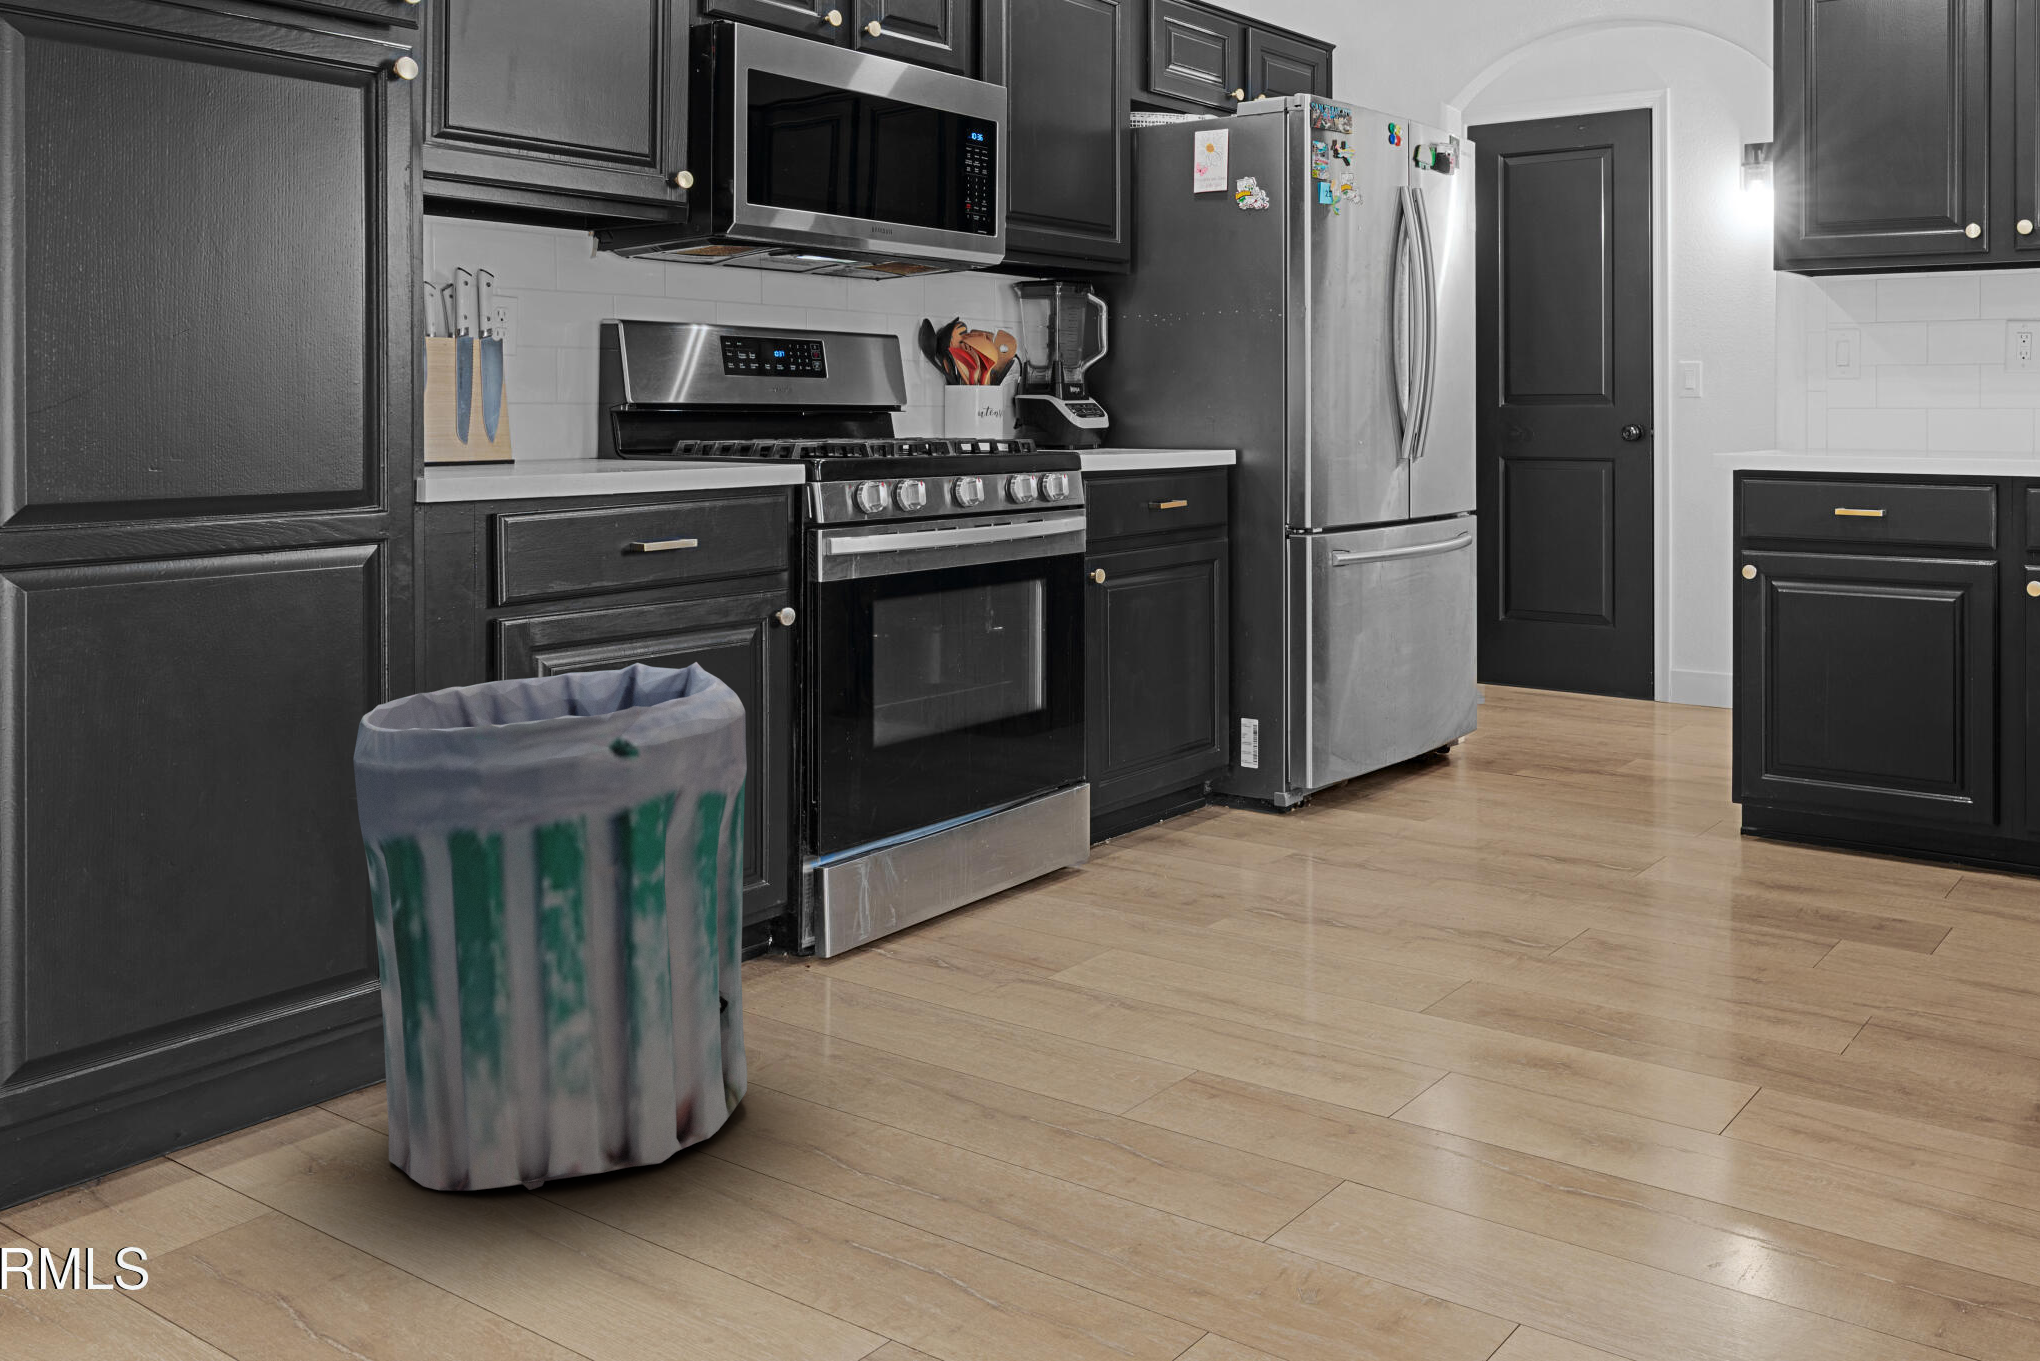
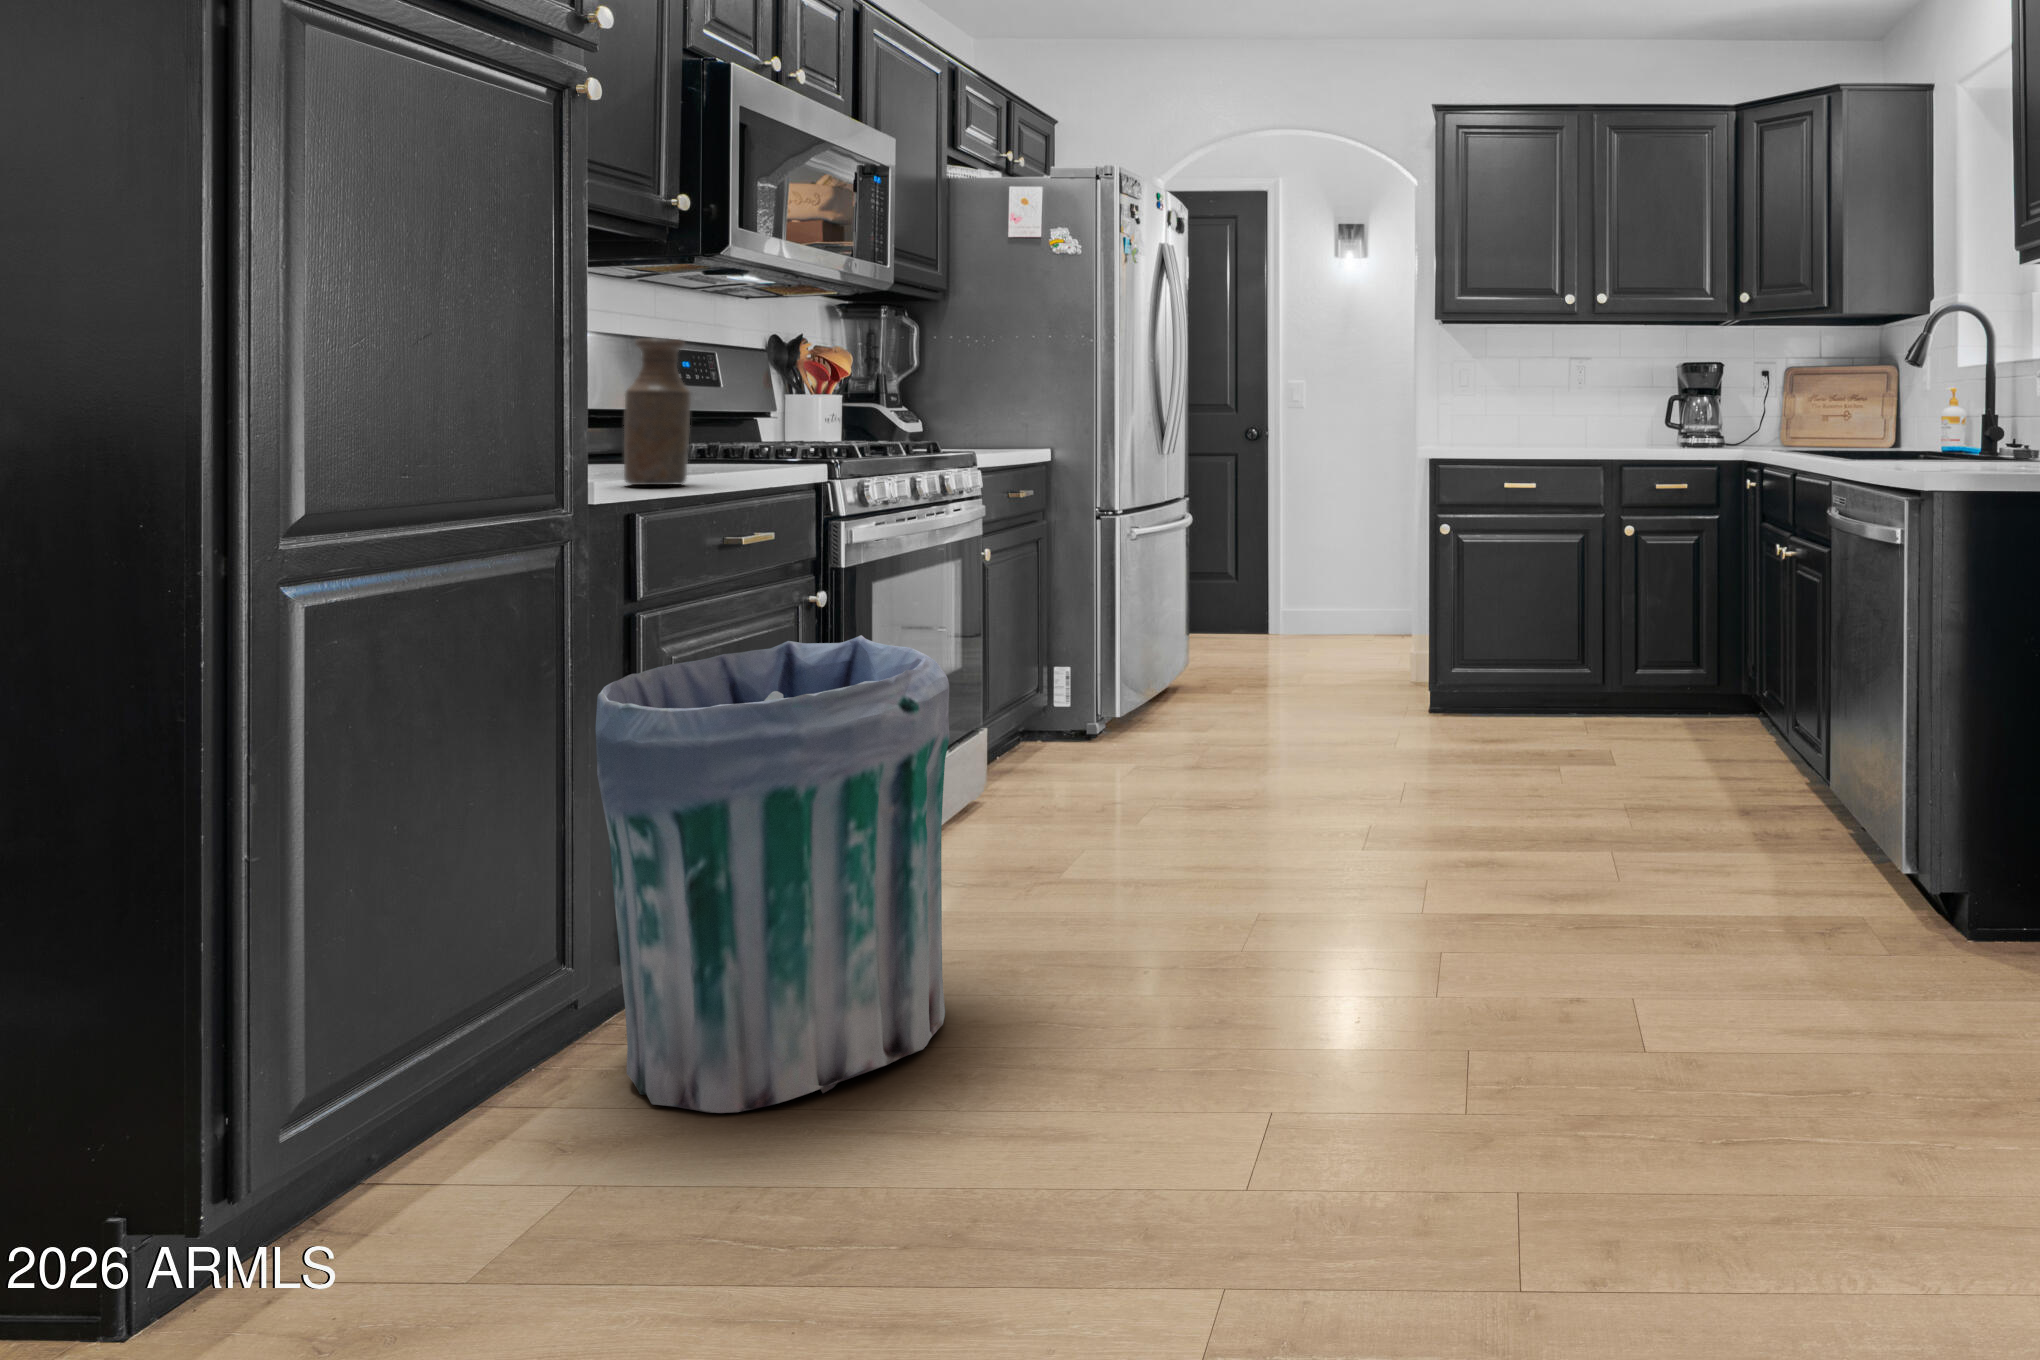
bottle: none [496,322,562,483] -> present [624,338,691,485]

